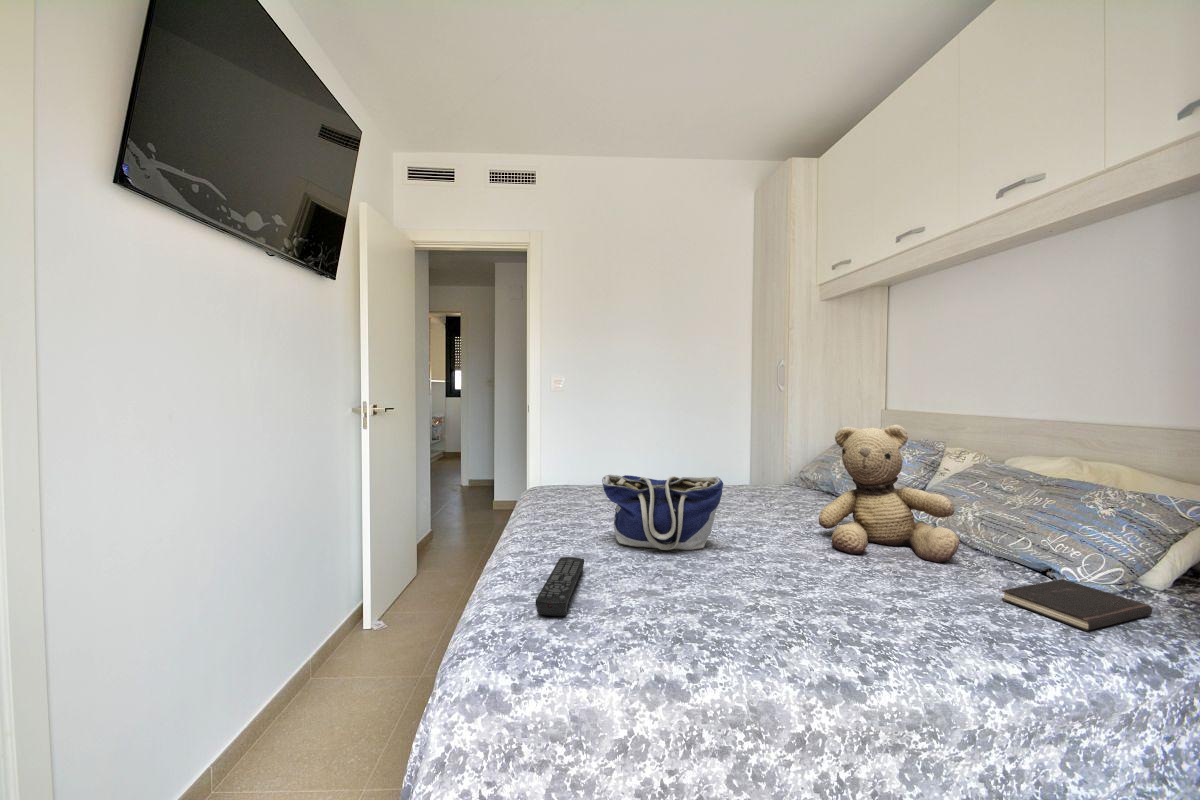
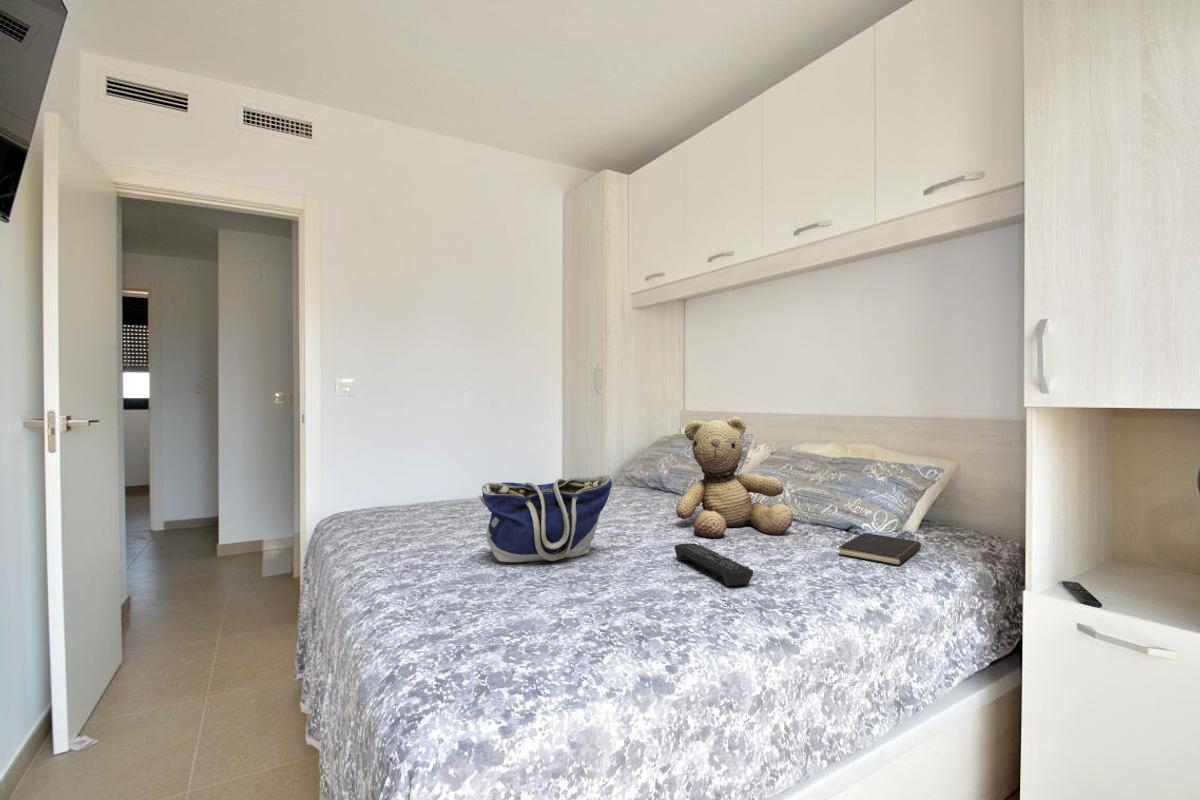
remote control: present [535,557,584,616] -> present [675,543,753,587]

